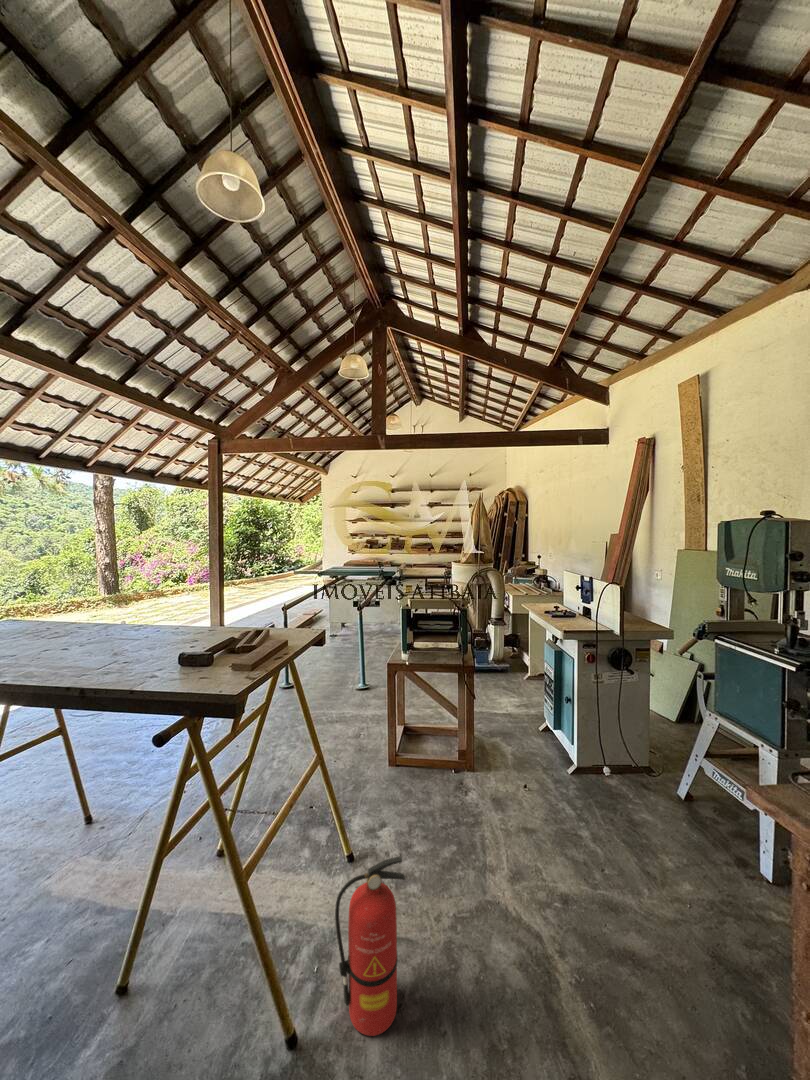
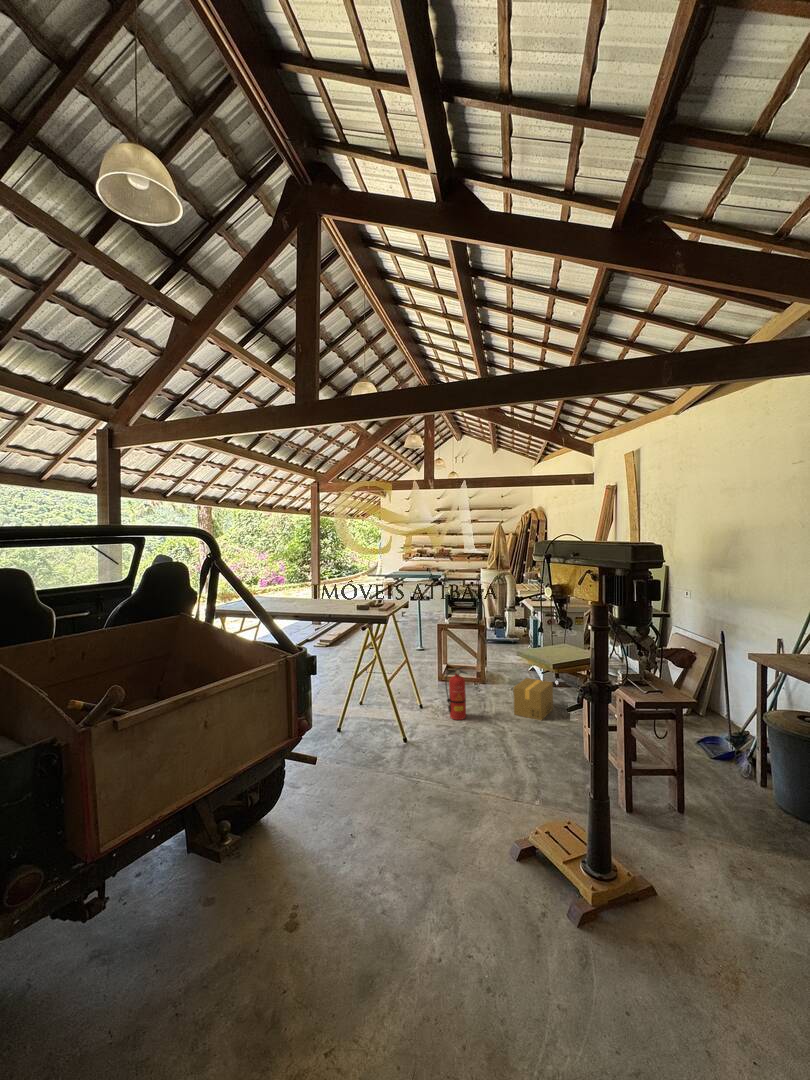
cardboard box: none [534,847,632,1035] -> present [513,678,553,721]

